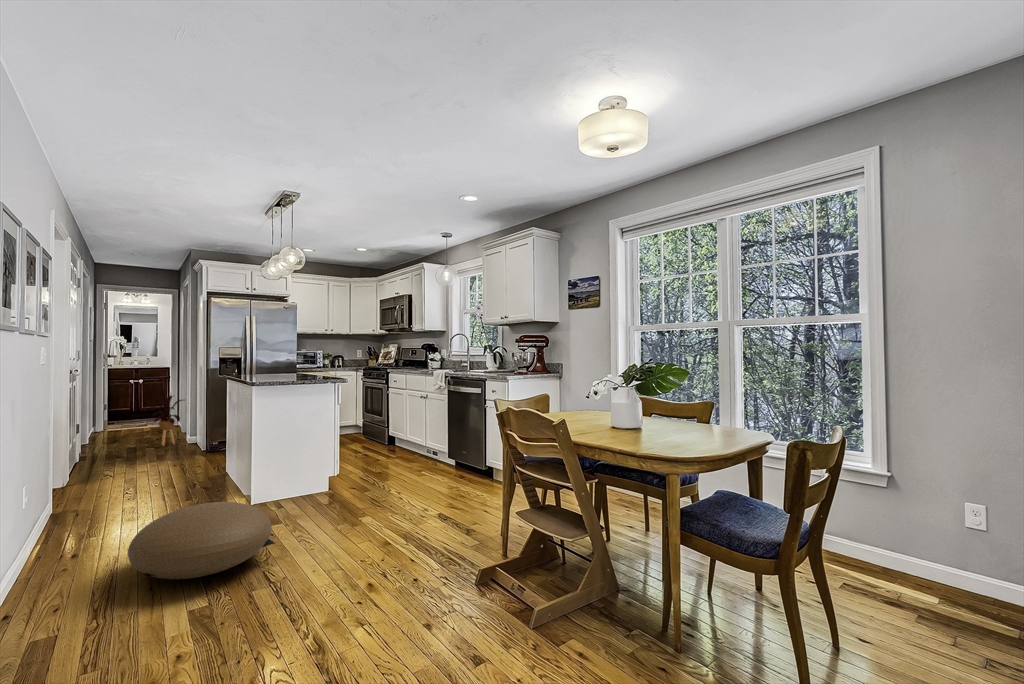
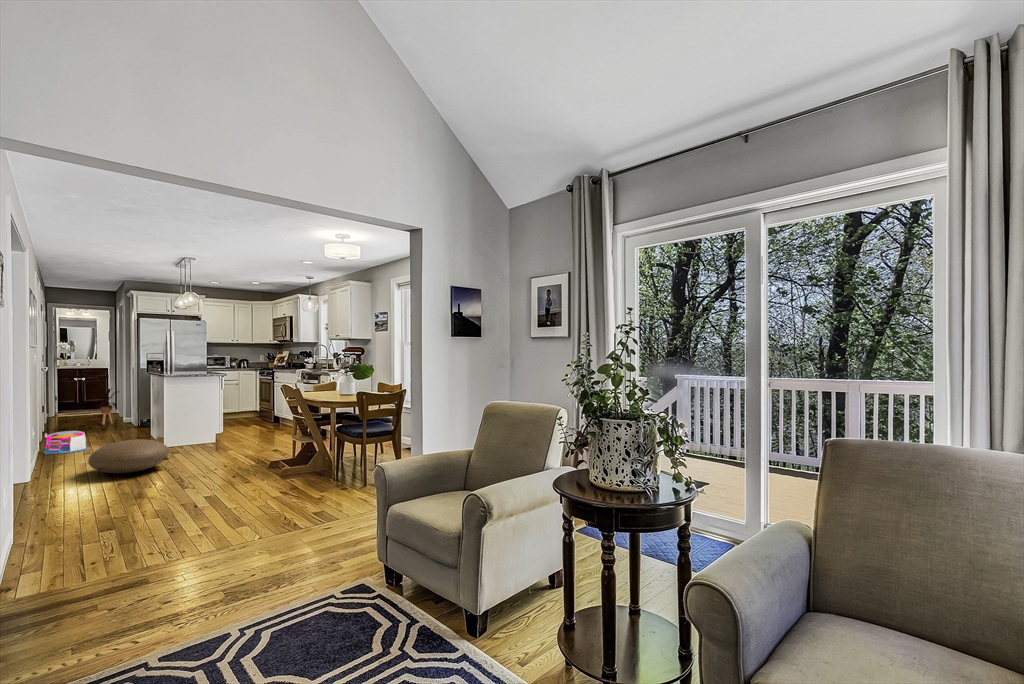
storage bin: none [69,467,137,509] -> present [43,431,87,454]

